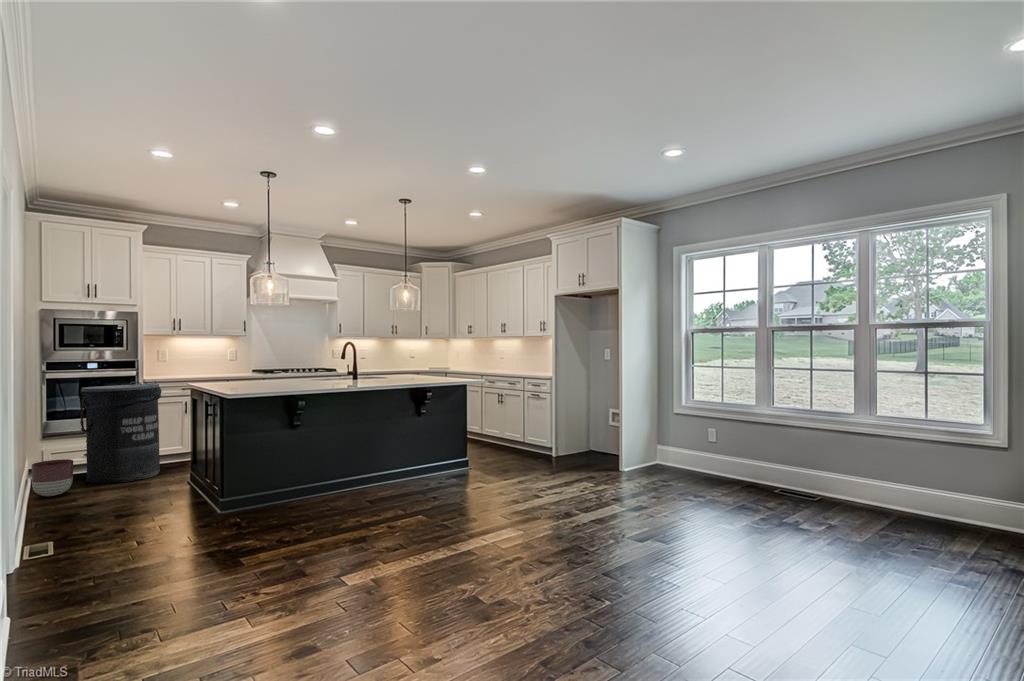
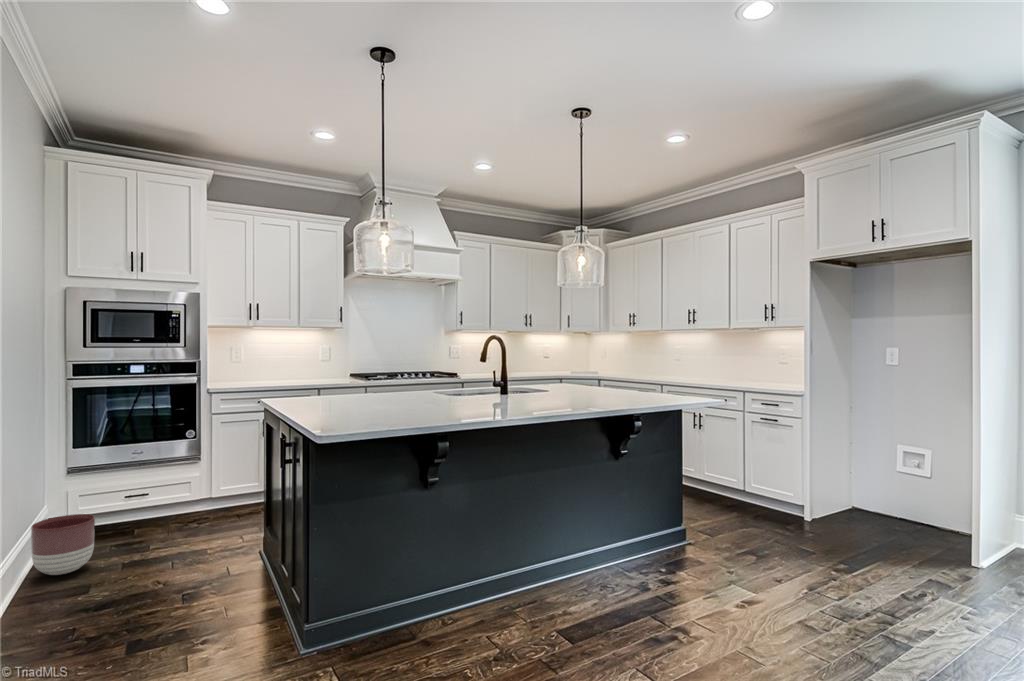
trash can: present [80,381,162,483] -> none [114,392,229,547]

